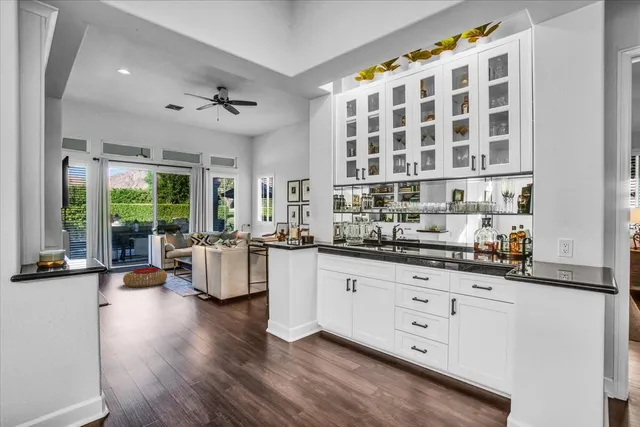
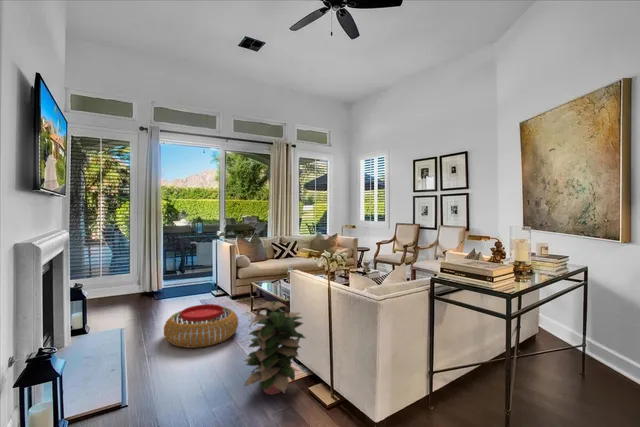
decorative plant: none [171,255,201,295] -> present [244,301,305,395]

